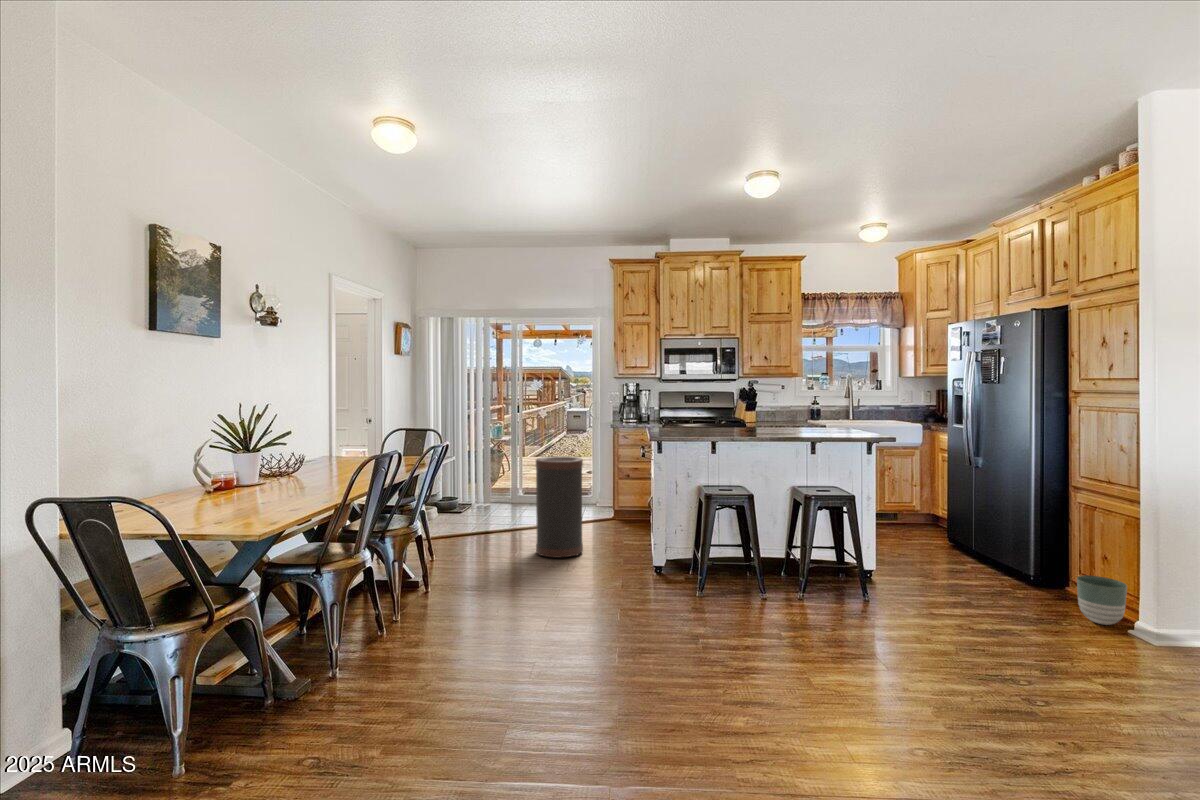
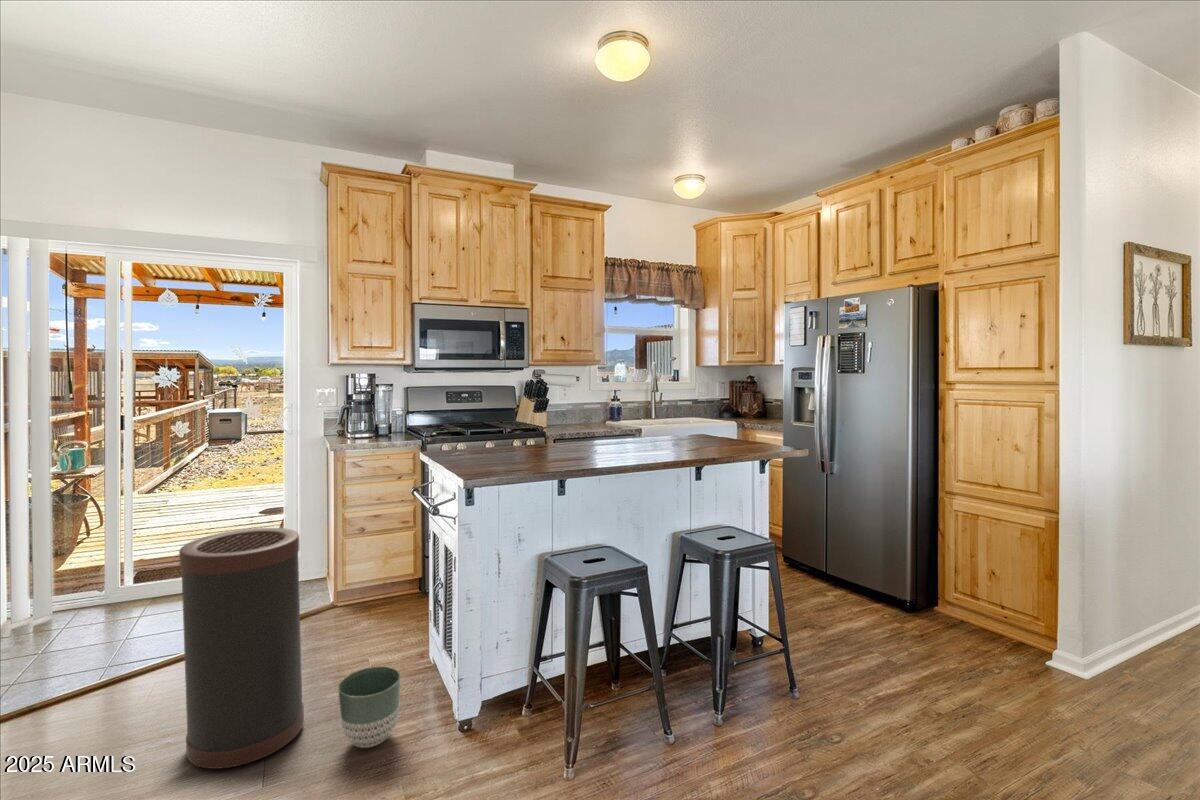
planter: present [1077,575,1127,625] -> present [338,666,400,748]

